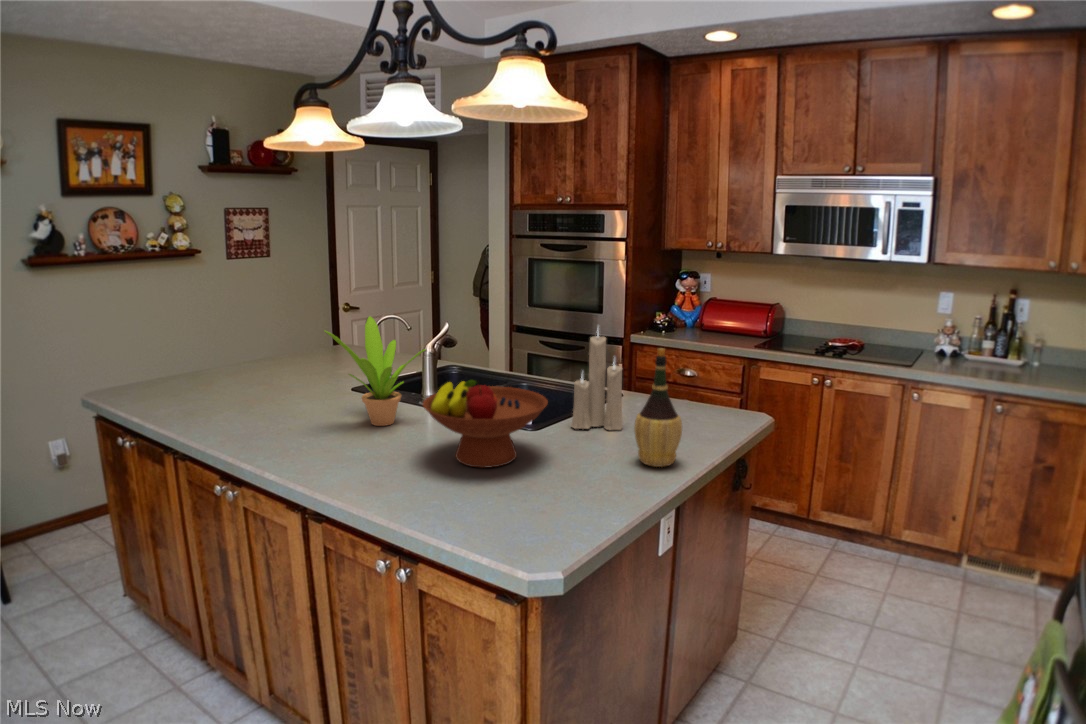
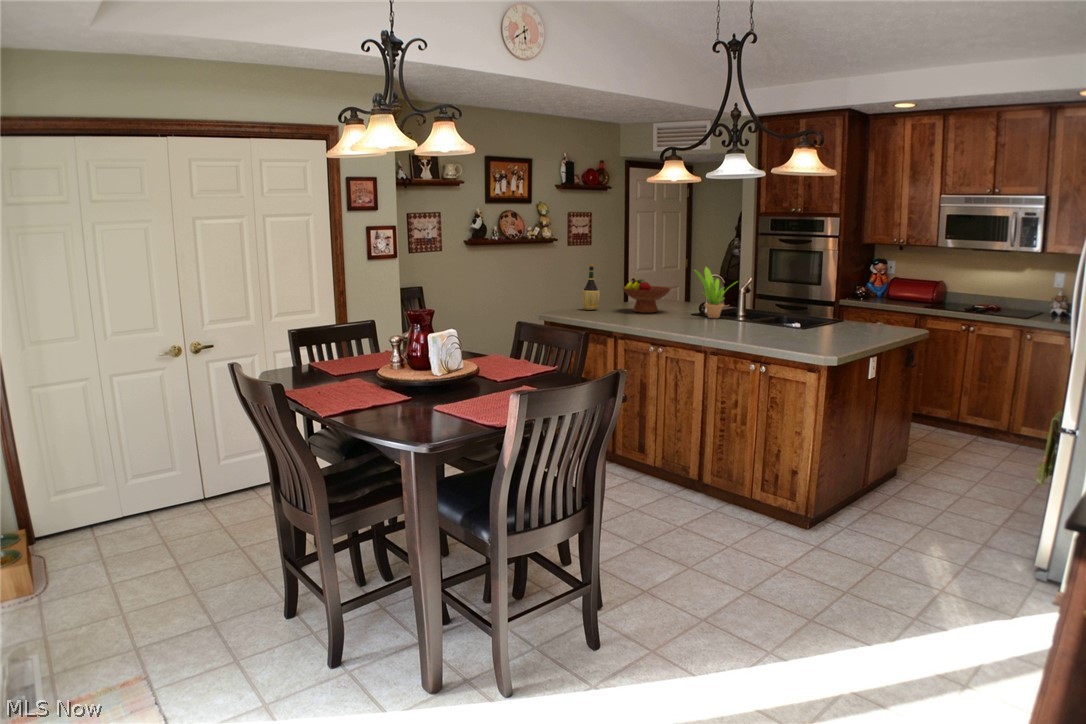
candle: present [571,332,623,430] -> none [809,268,837,323]
wine bottle: present [634,348,682,467] -> present [581,264,600,310]
fruit bowl: present [423,380,548,468] -> present [622,279,671,313]

